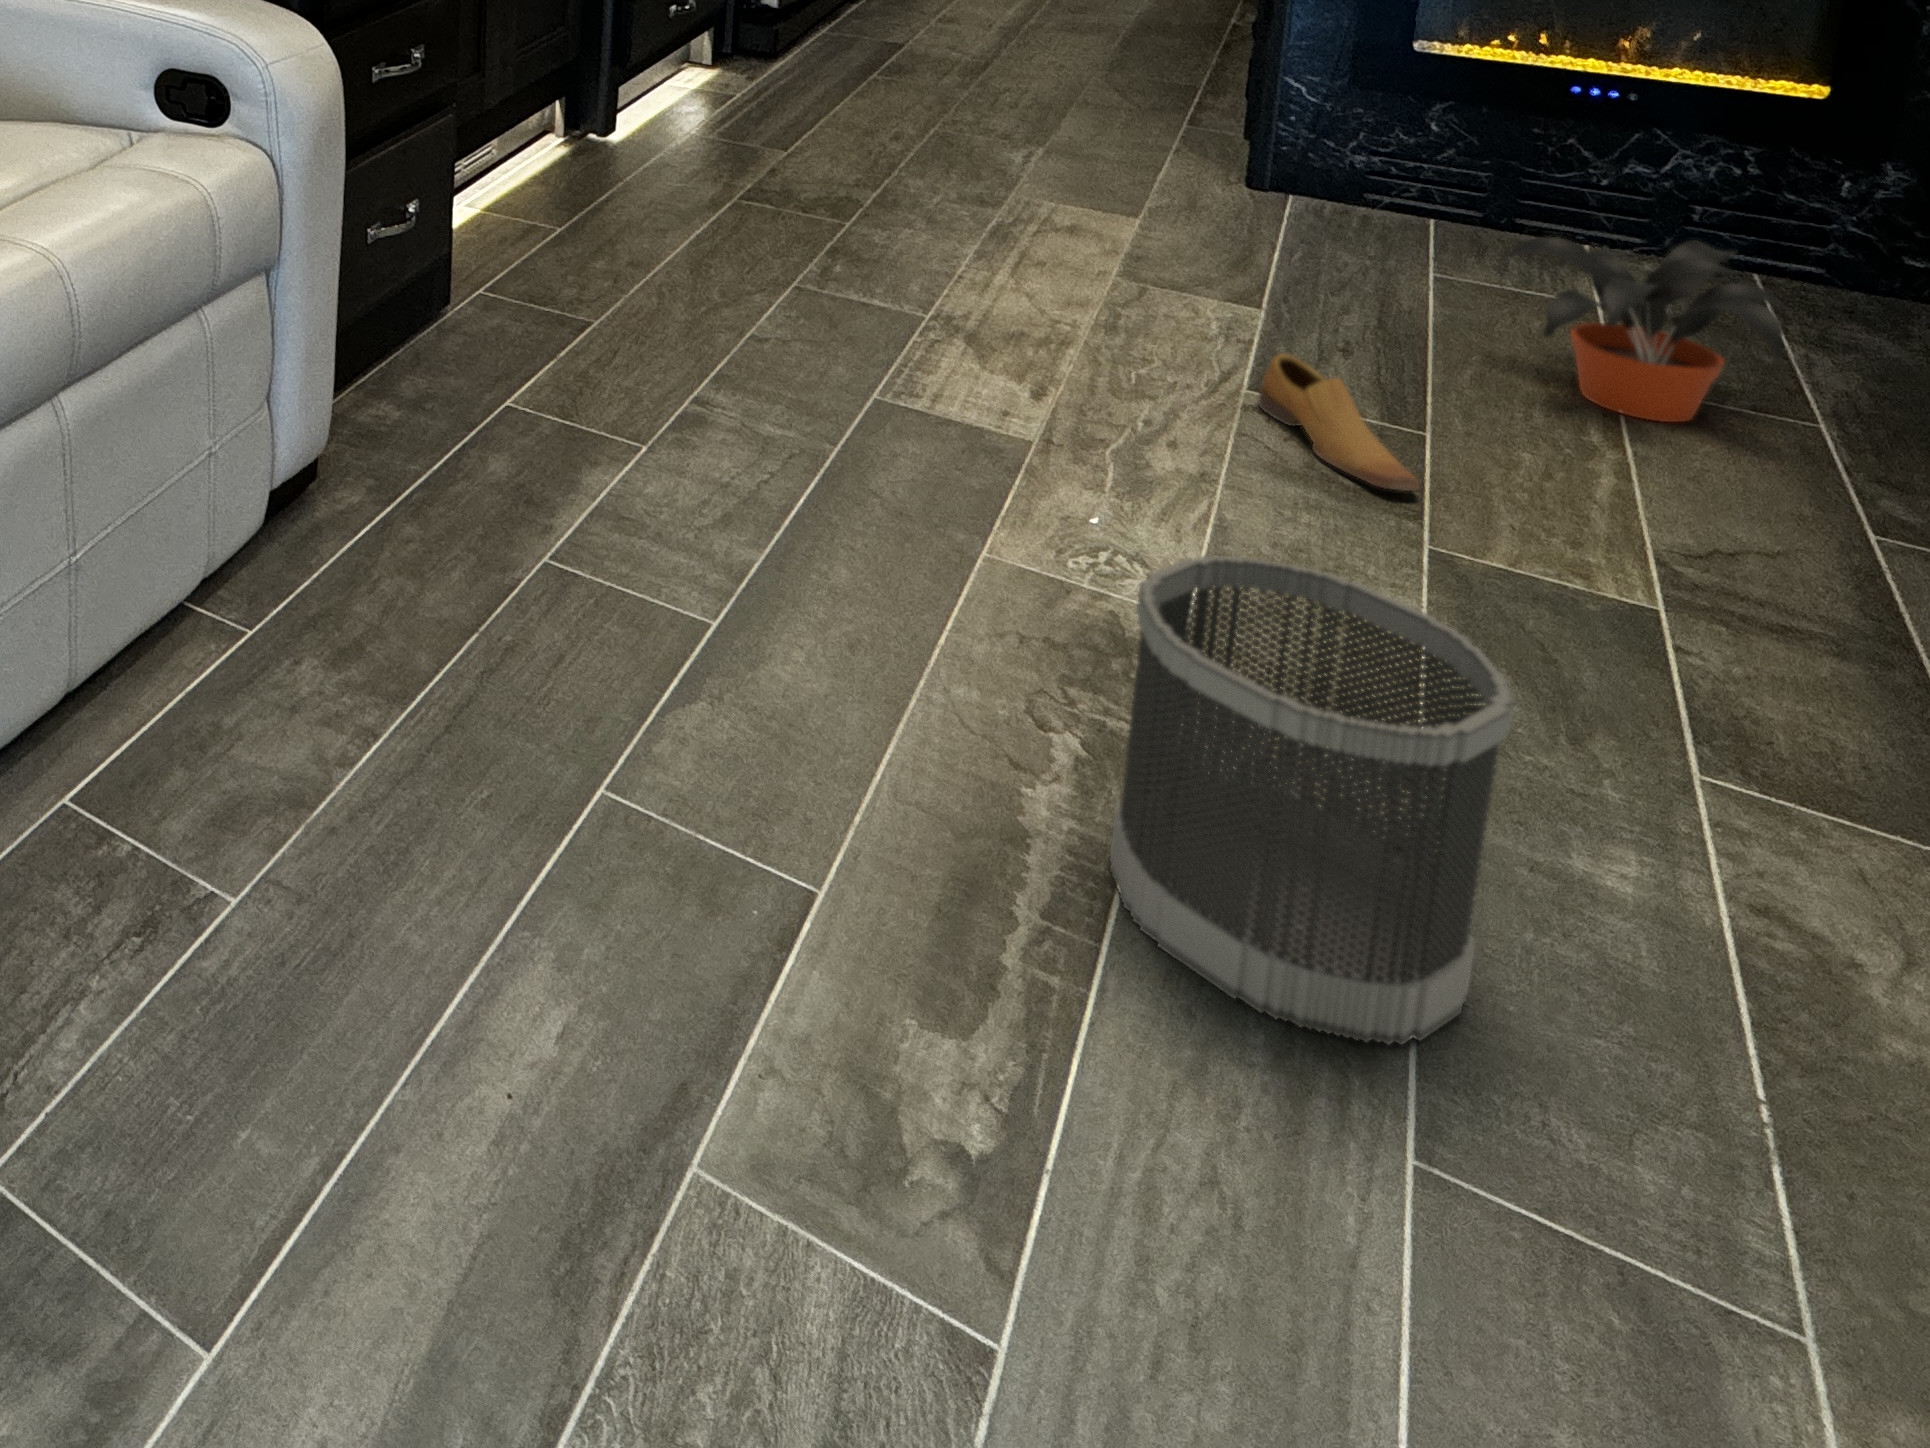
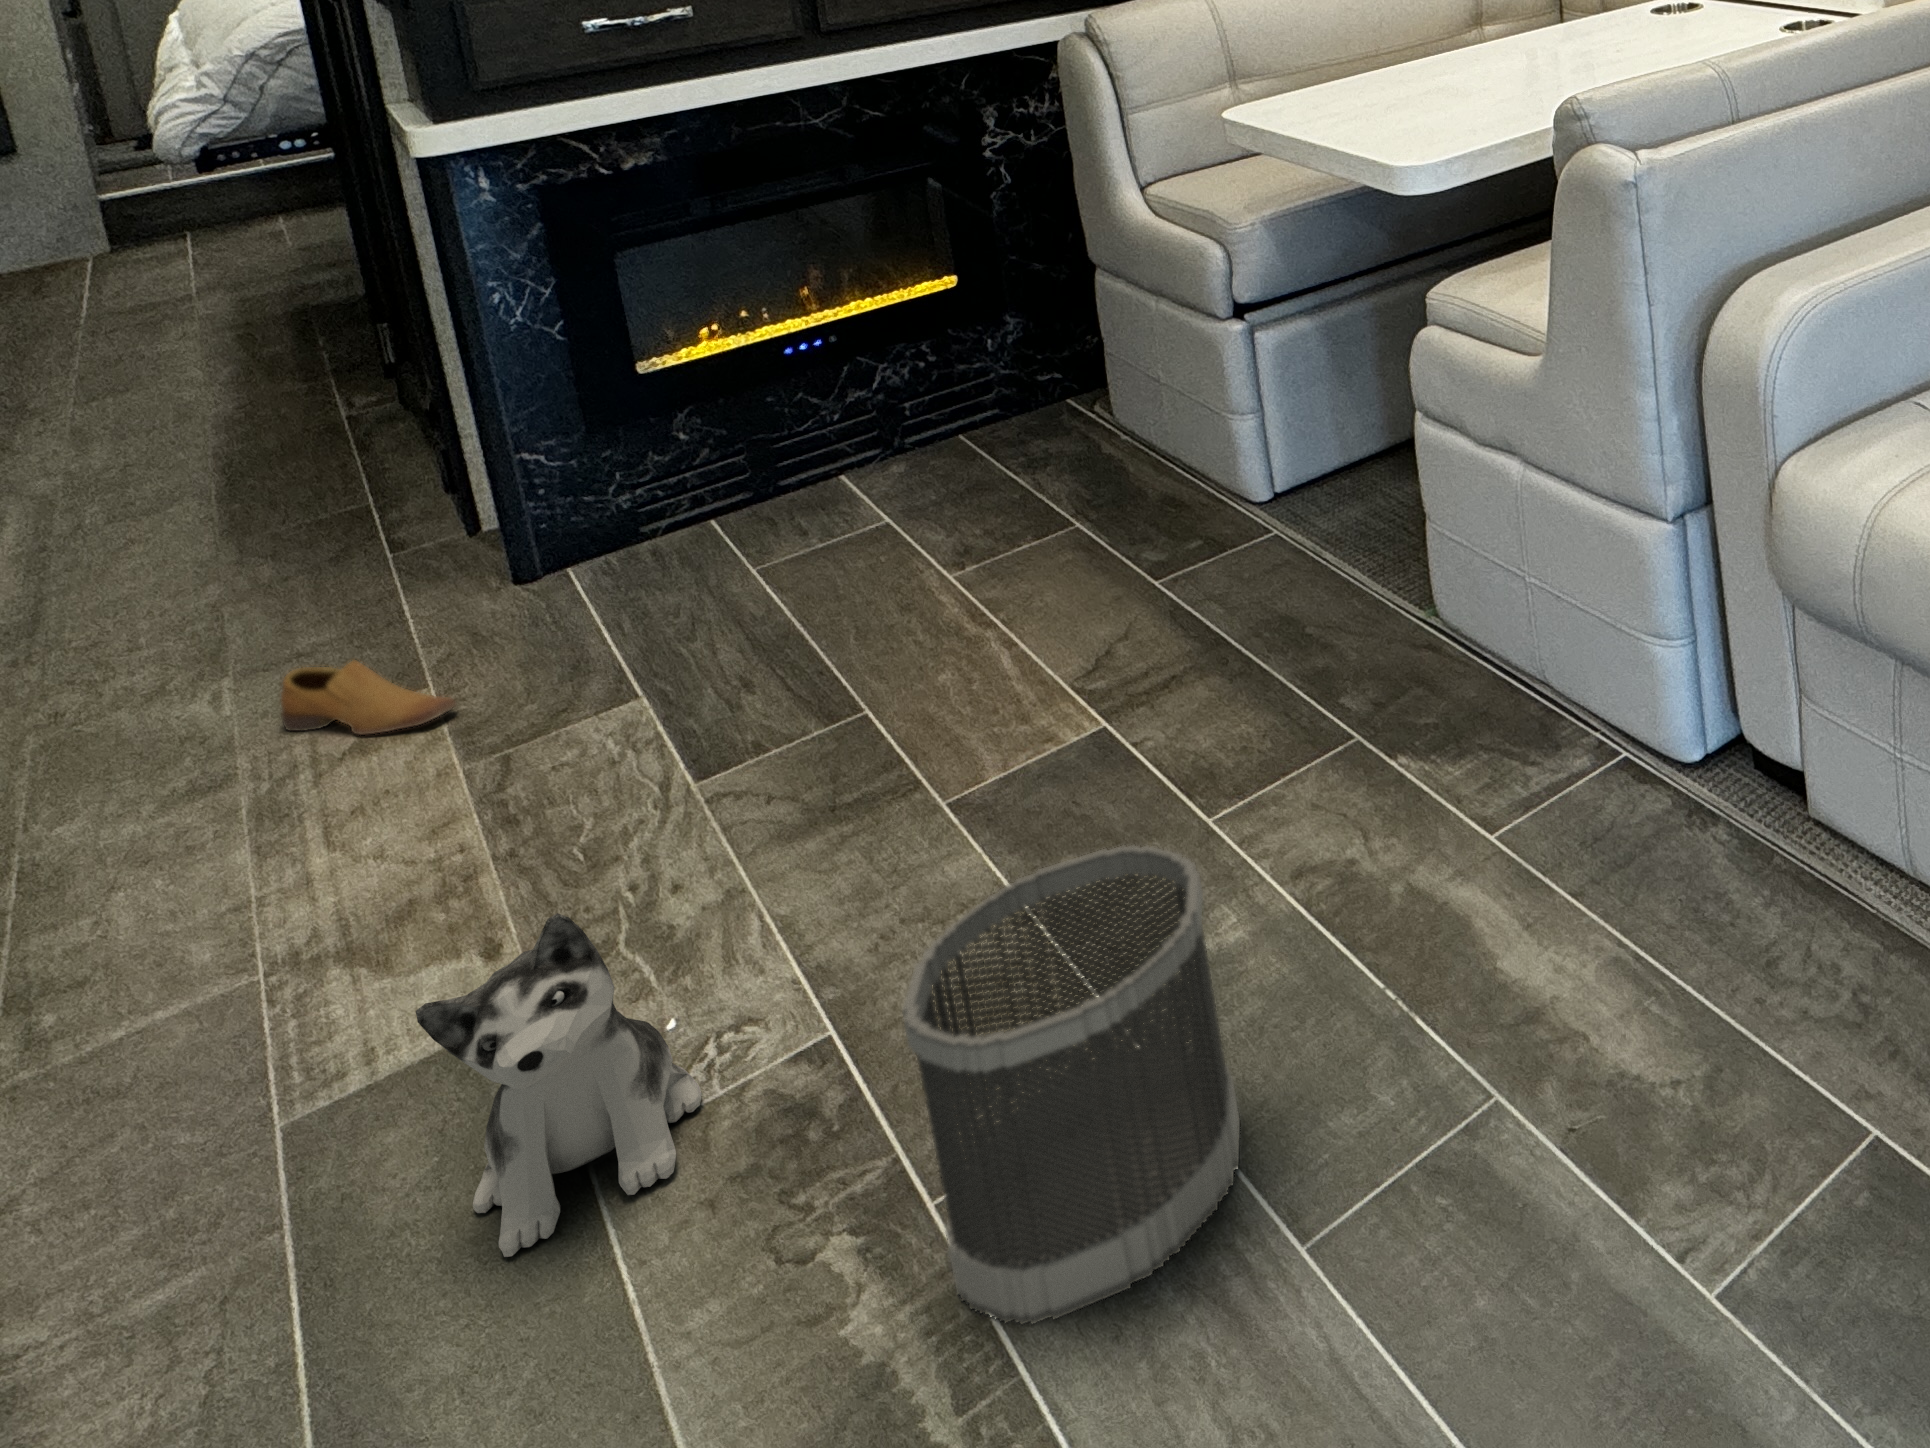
potted plant: present [1504,237,1785,422] -> none [839,433,1055,604]
plush toy: none [904,347,1075,600] -> present [416,913,702,1257]
shoe: present [1259,354,1419,491] -> present [281,661,456,735]

